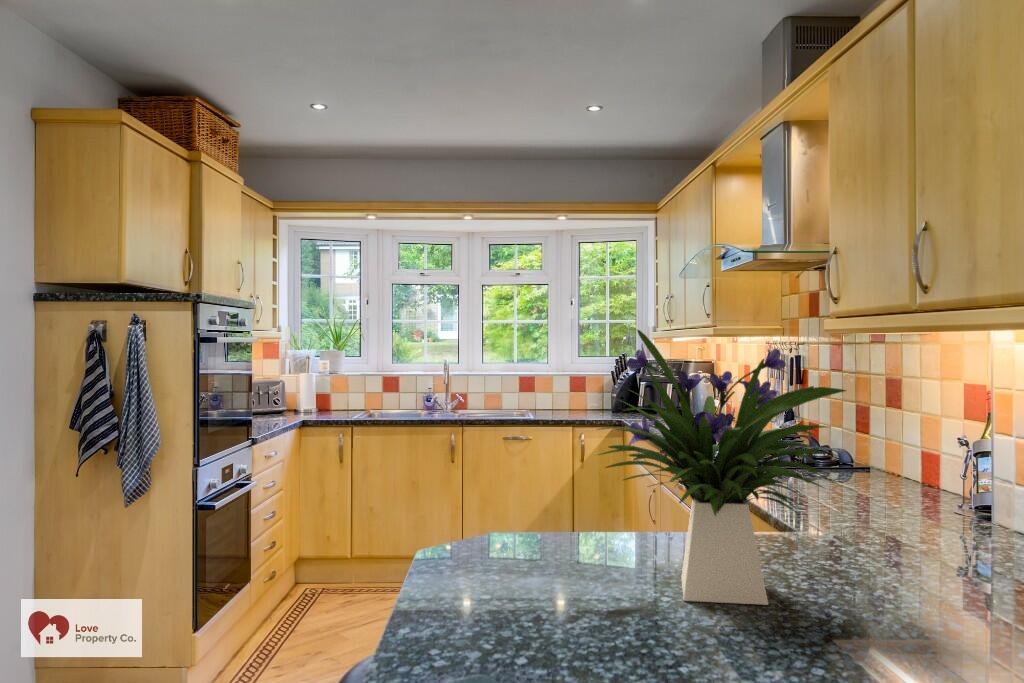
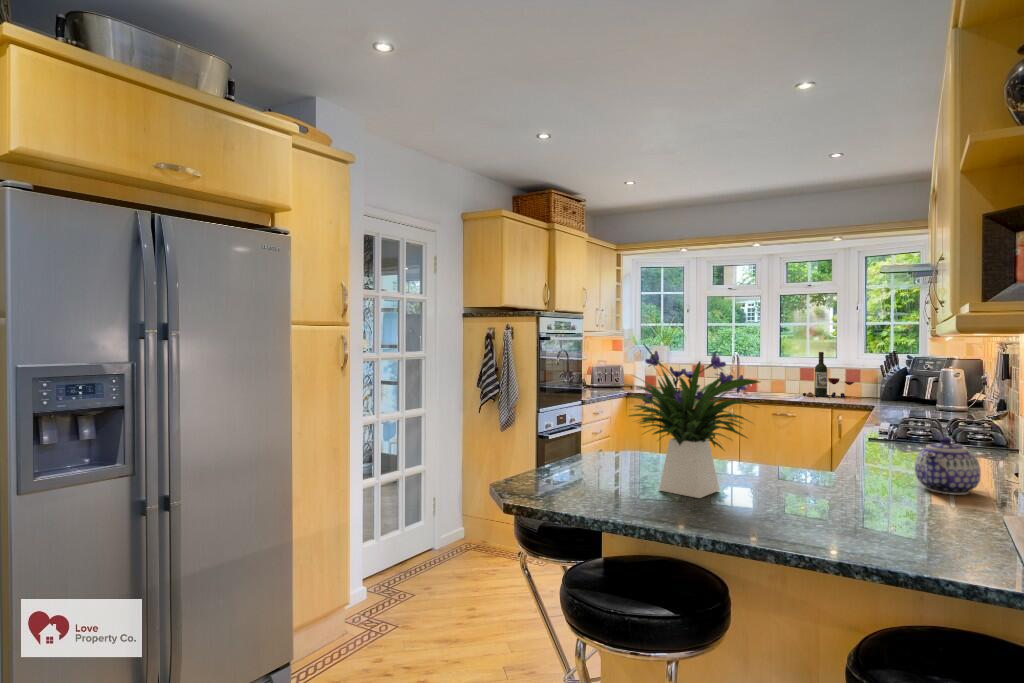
wine bottle: none [525,355,581,412] -> present [803,352,854,398]
teapot: none [903,454,985,531] -> present [915,437,980,495]

